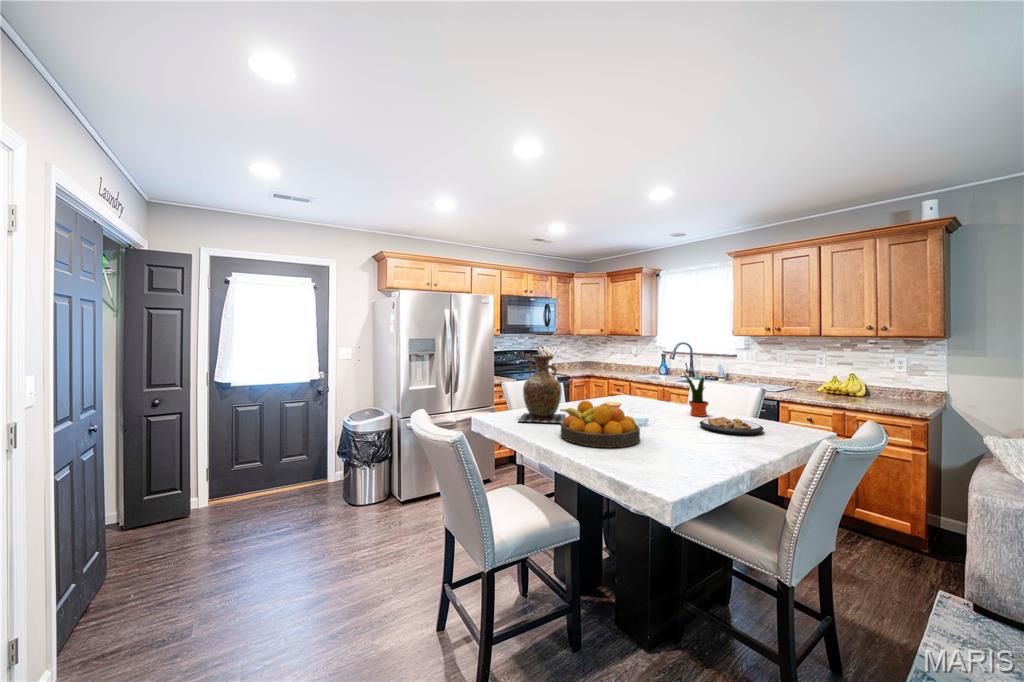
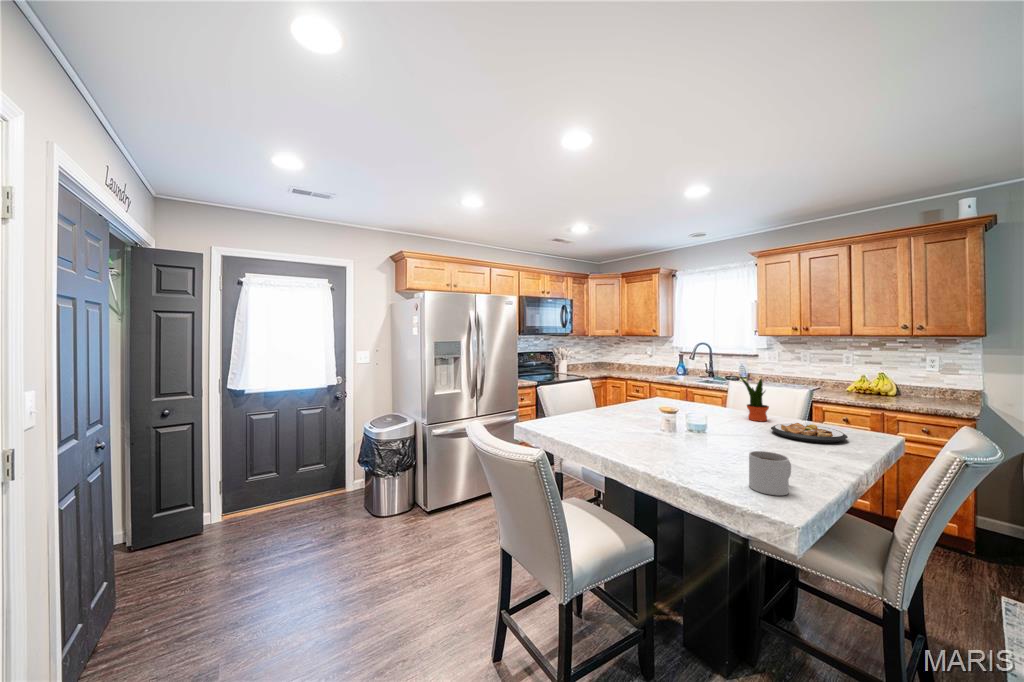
vase: present [518,355,565,423] -> none [574,358,626,432]
fruit bowl: present [560,401,640,447] -> none [632,408,727,462]
mug: none [633,436,671,472] -> present [749,451,791,495]

